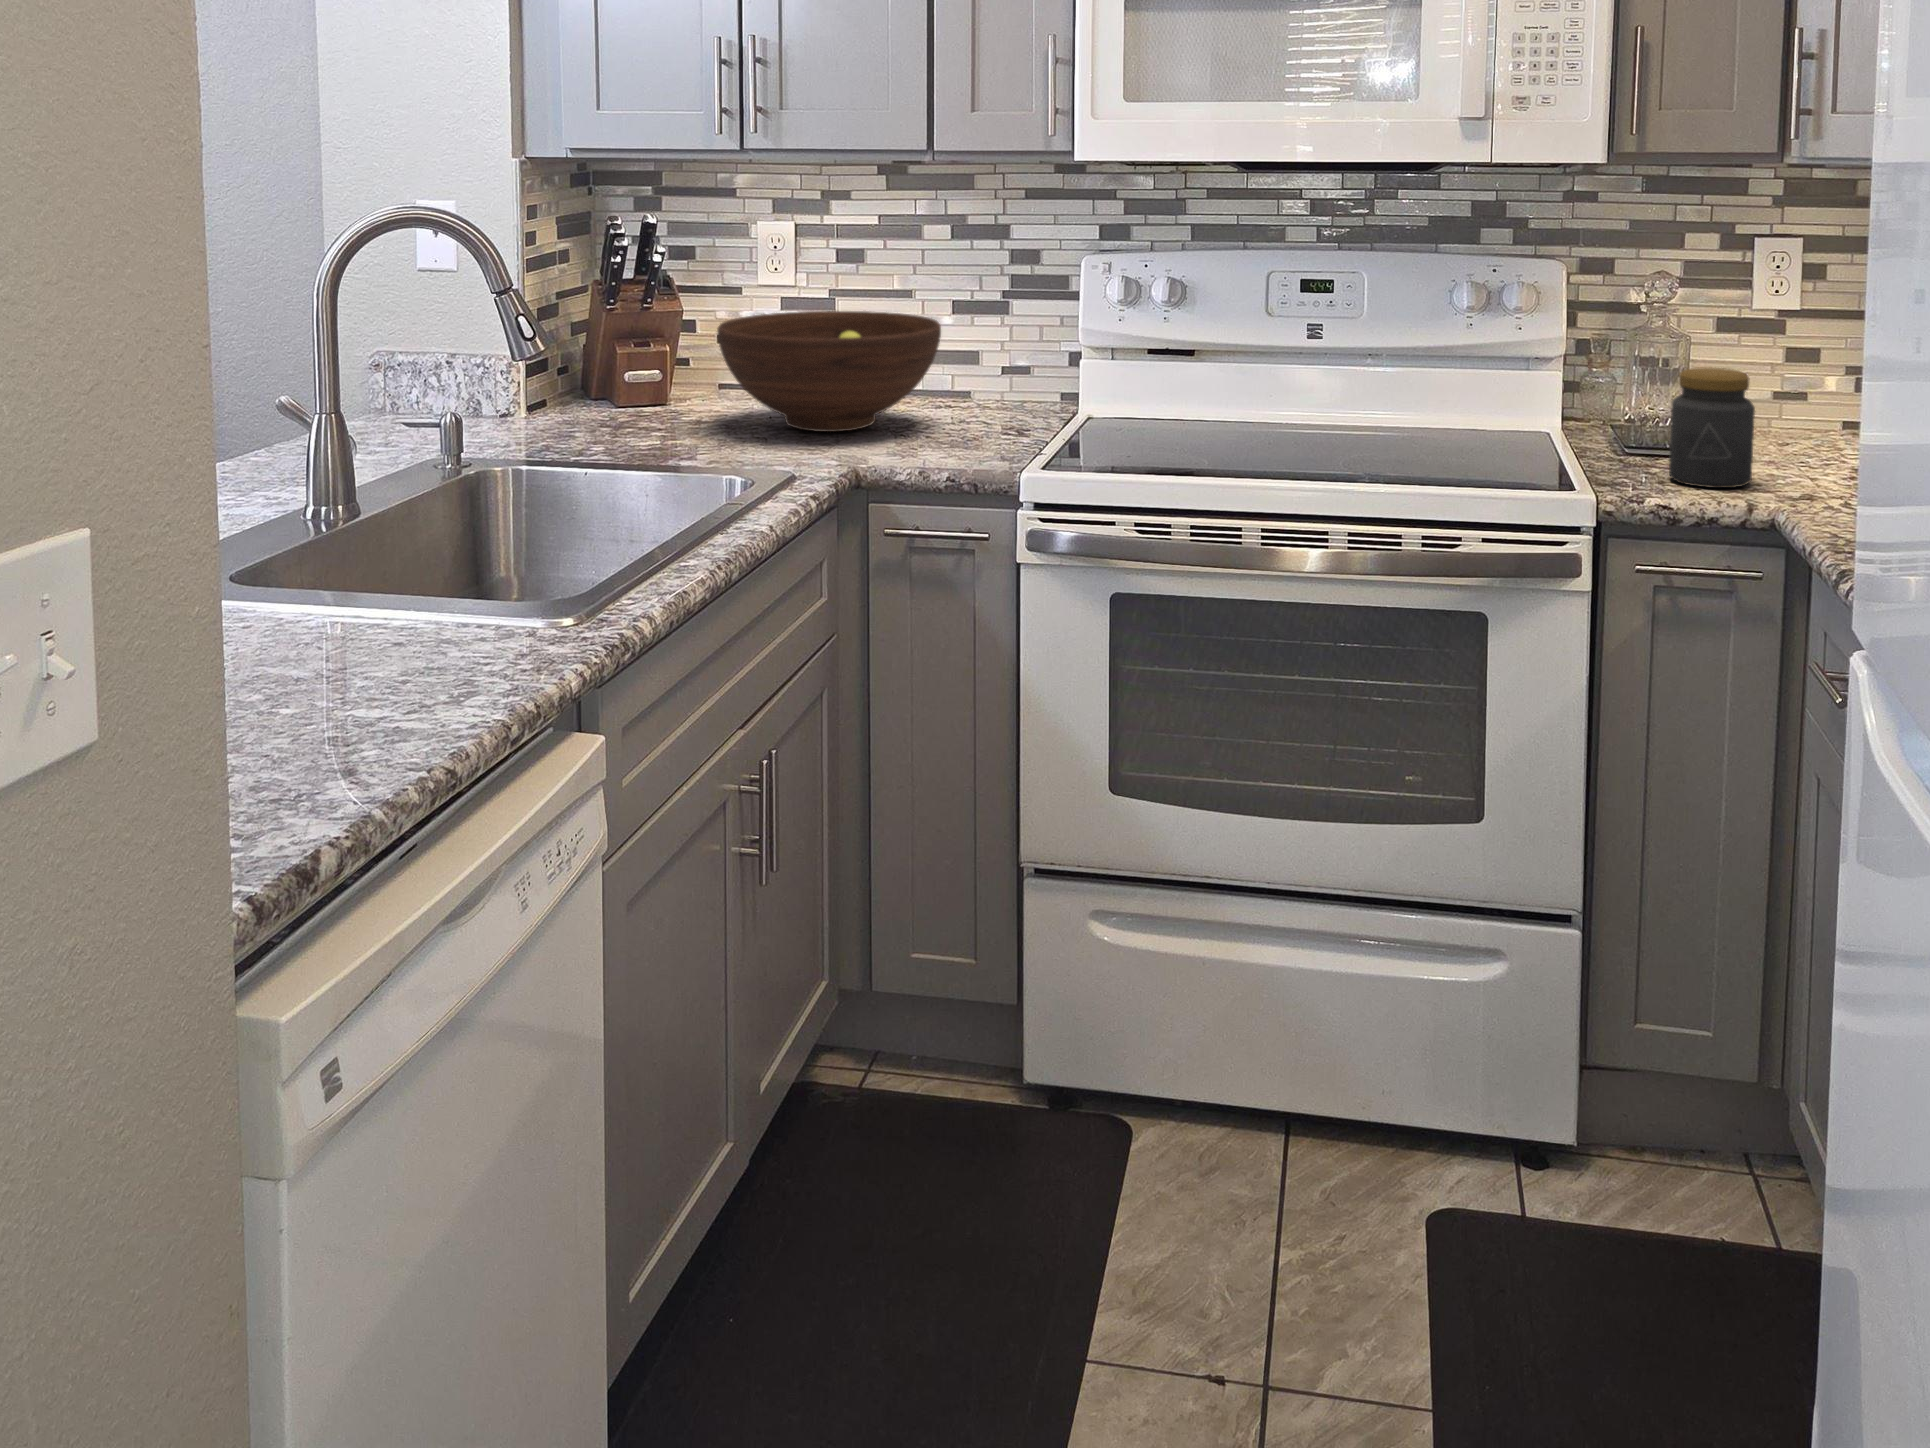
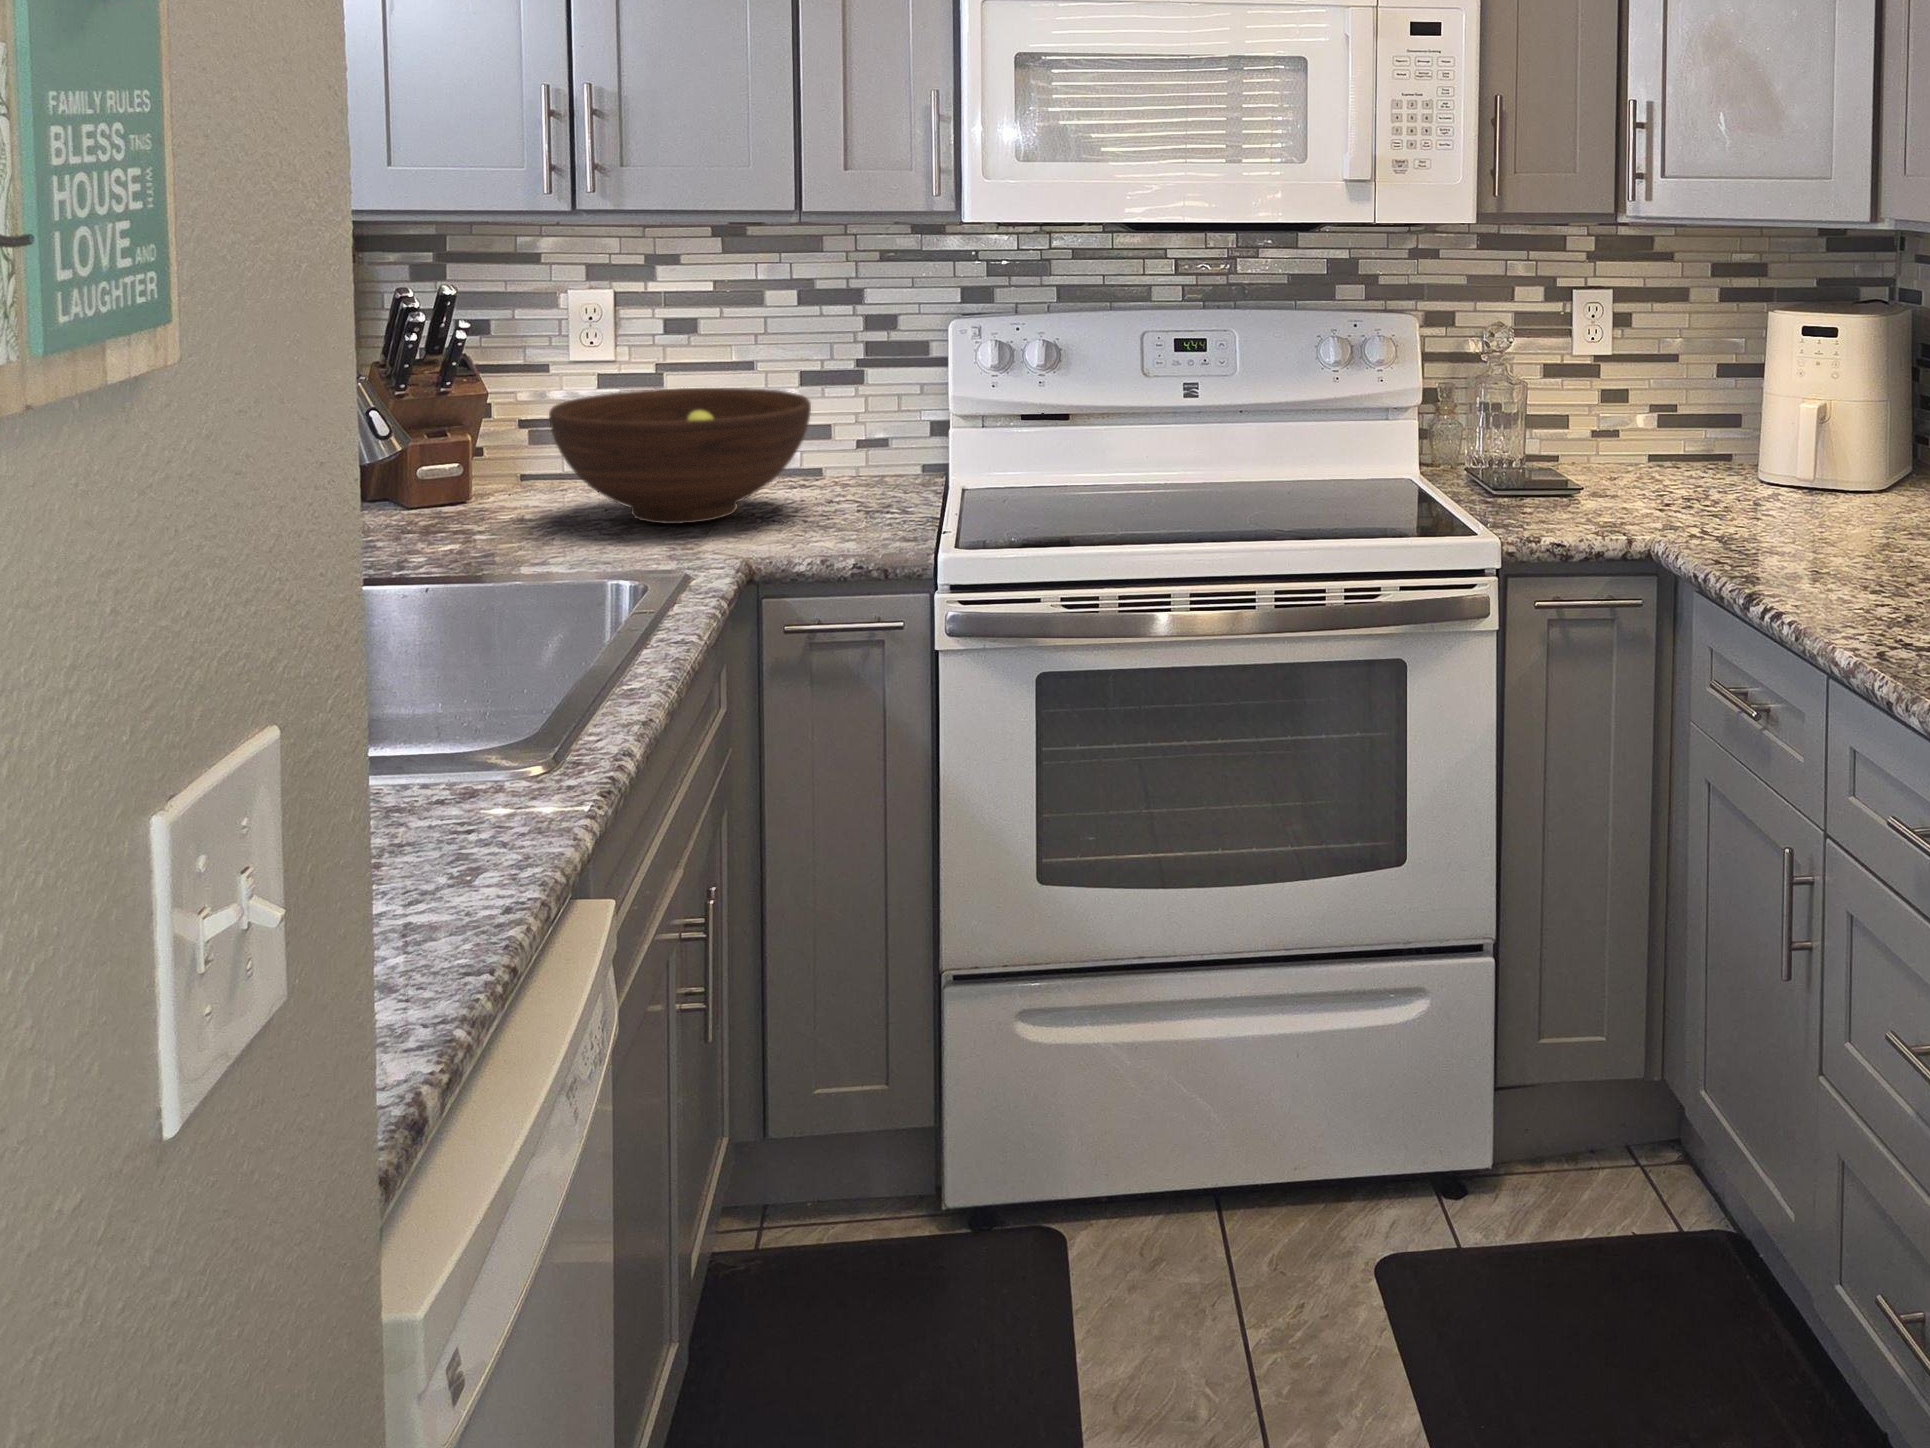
jar: present [1669,367,1755,488] -> none [1539,410,1612,521]

